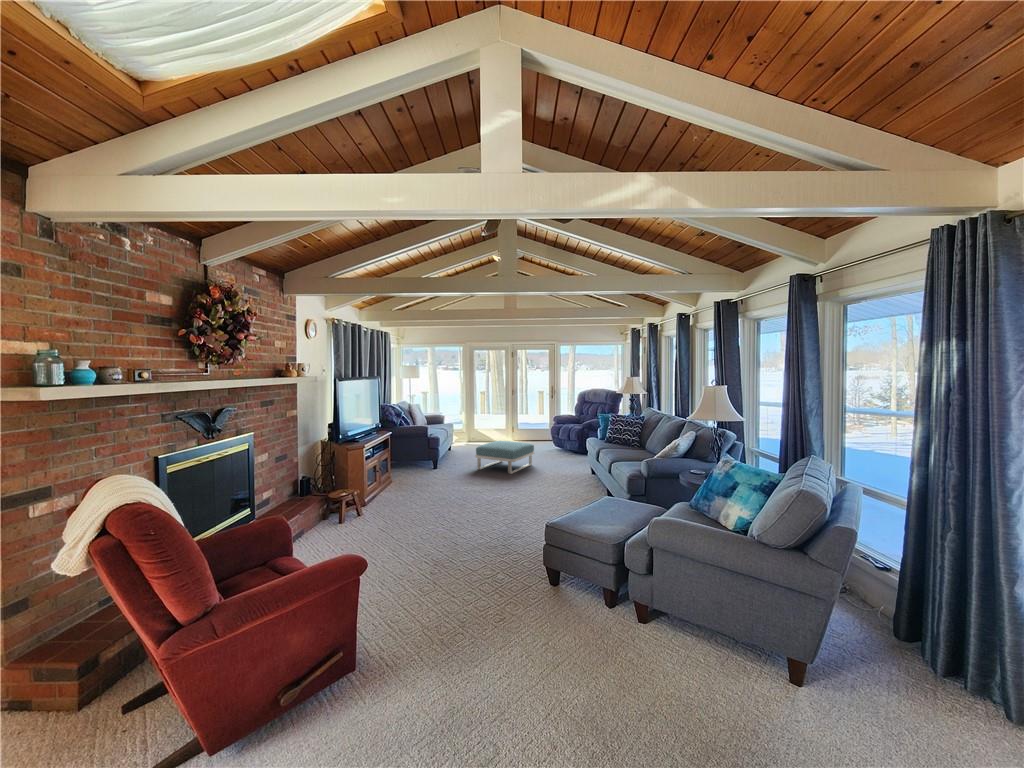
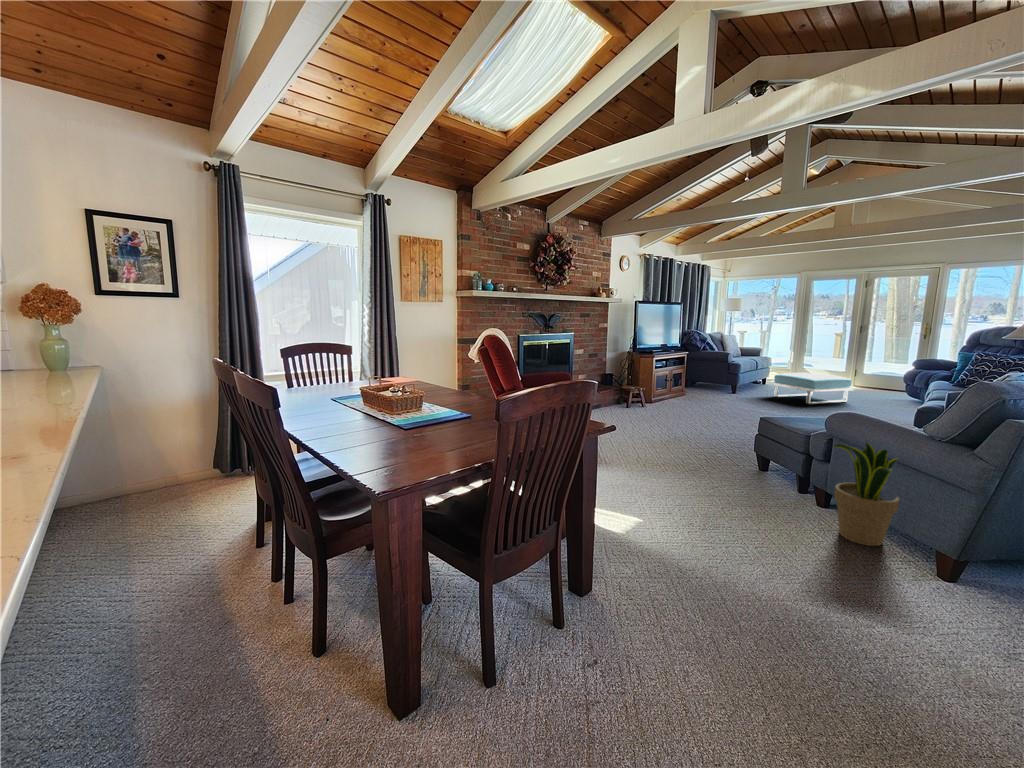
potted plant: none [715,580,785,703] -> present [832,442,899,546]

